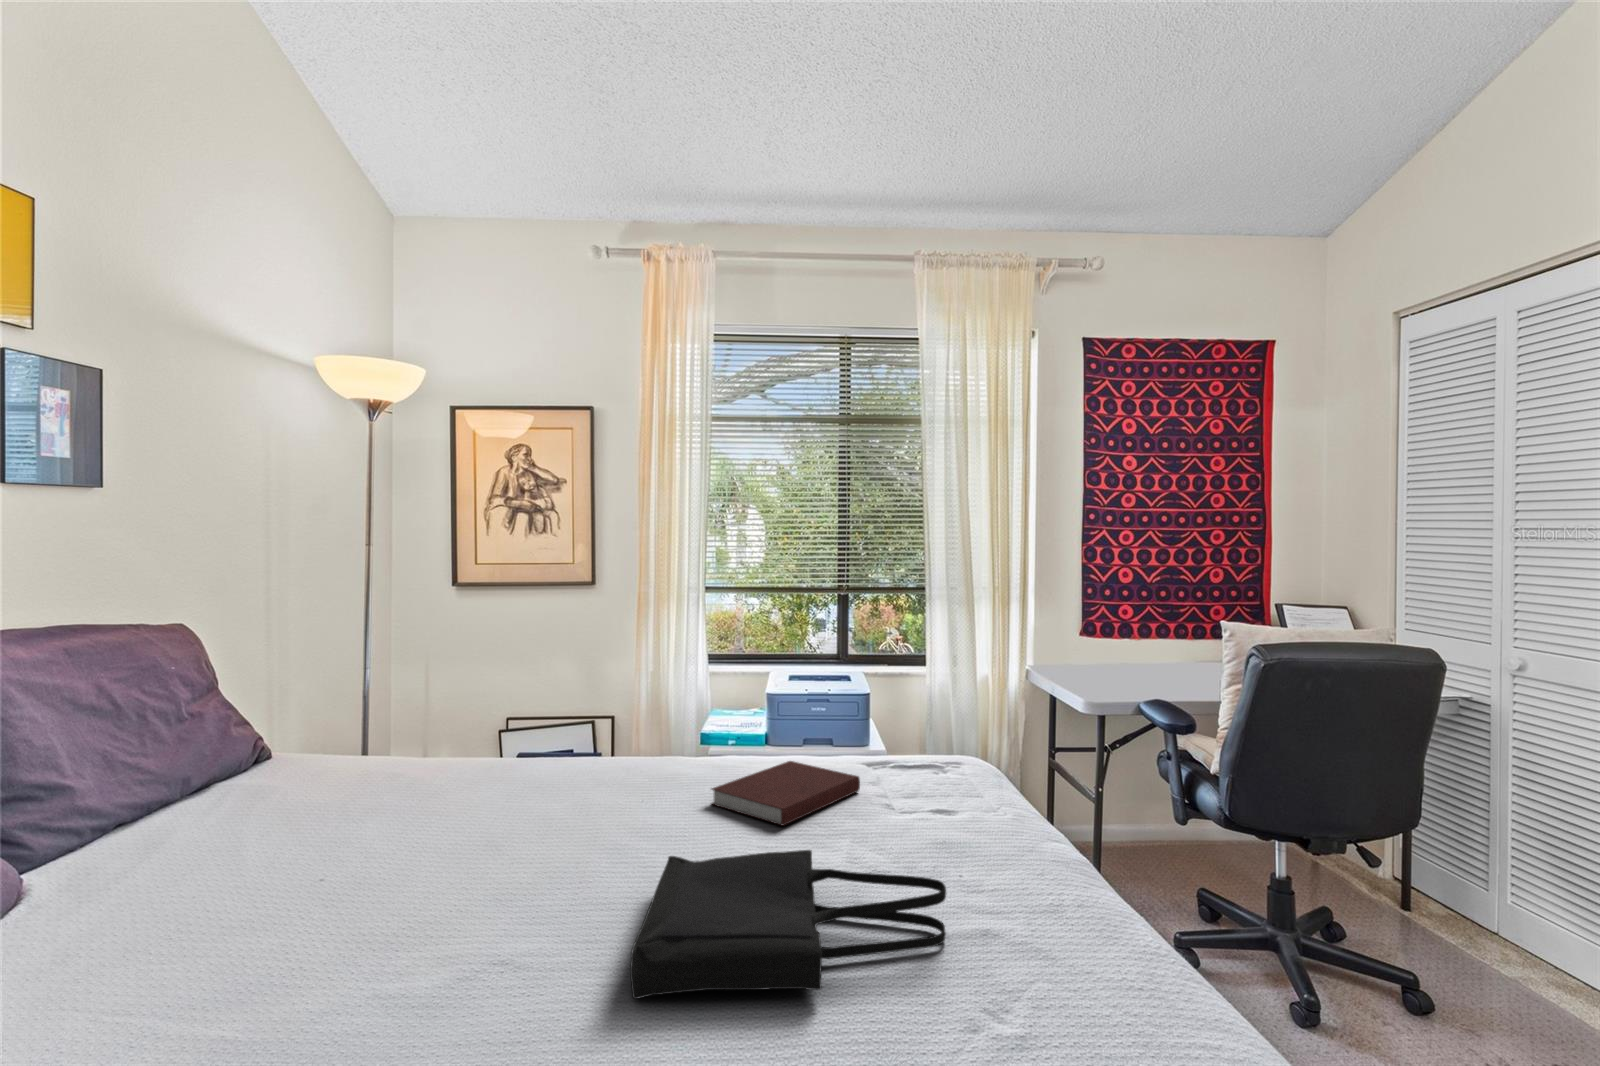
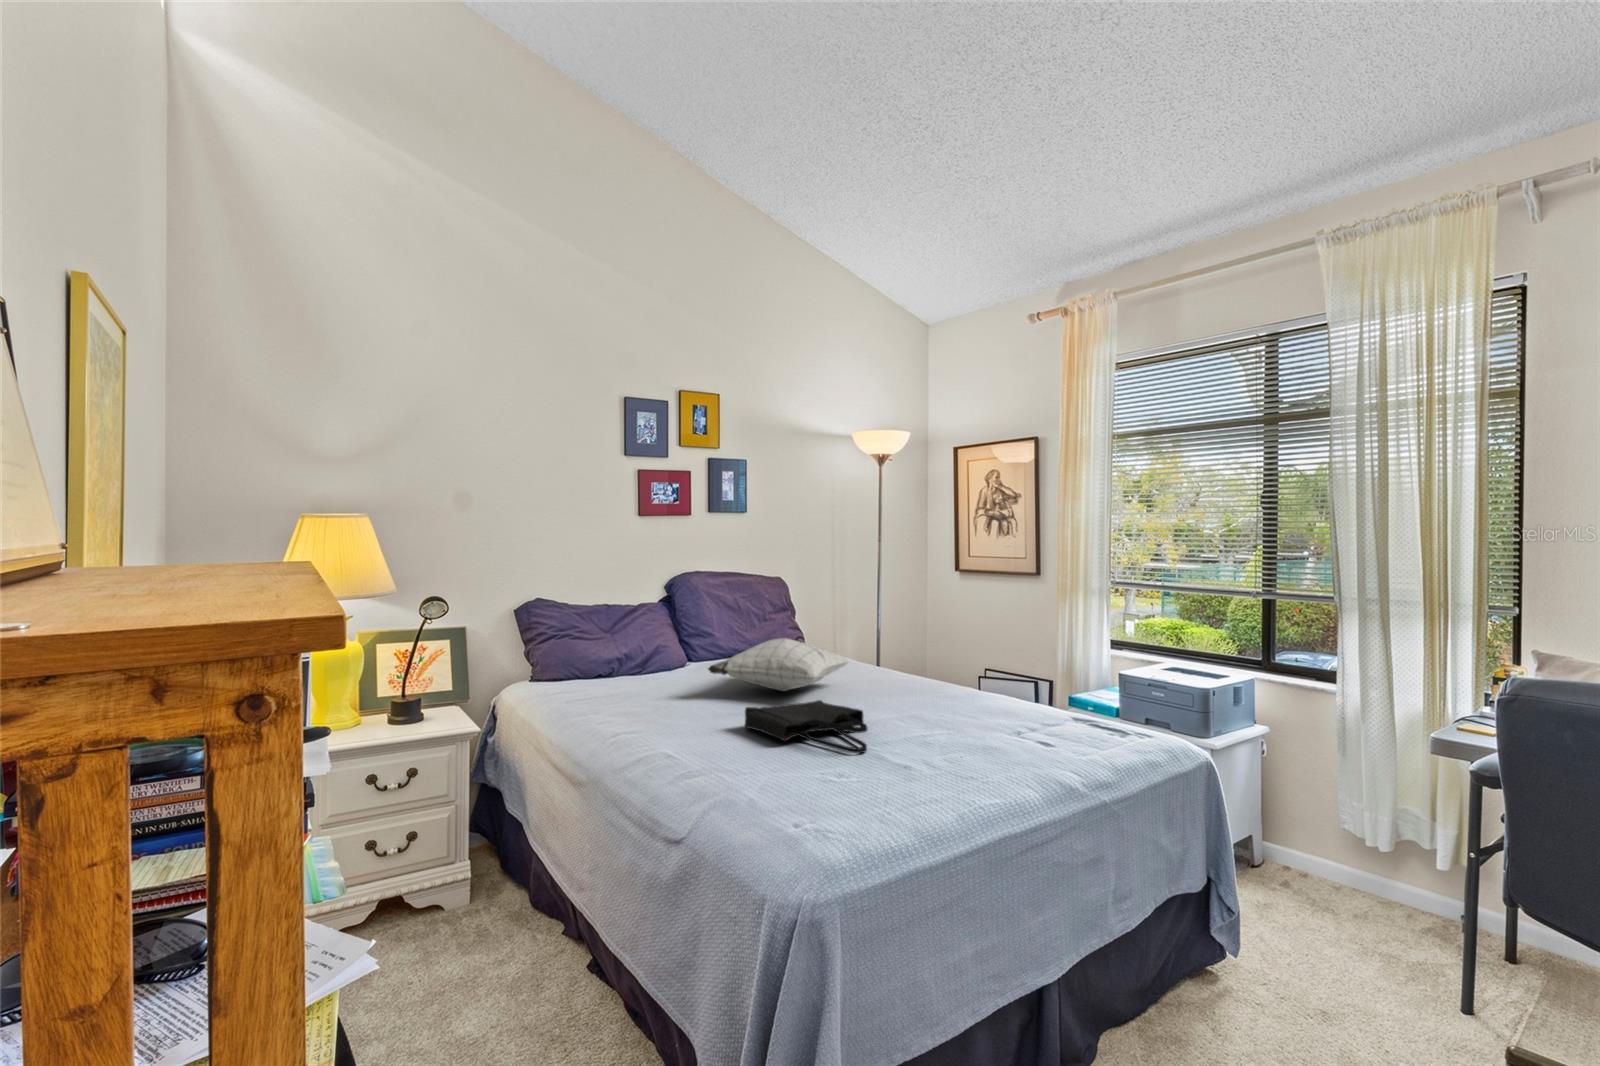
pillow: none [311,743,610,885] -> present [708,638,849,691]
notebook: present [712,761,860,826] -> none [910,694,995,718]

